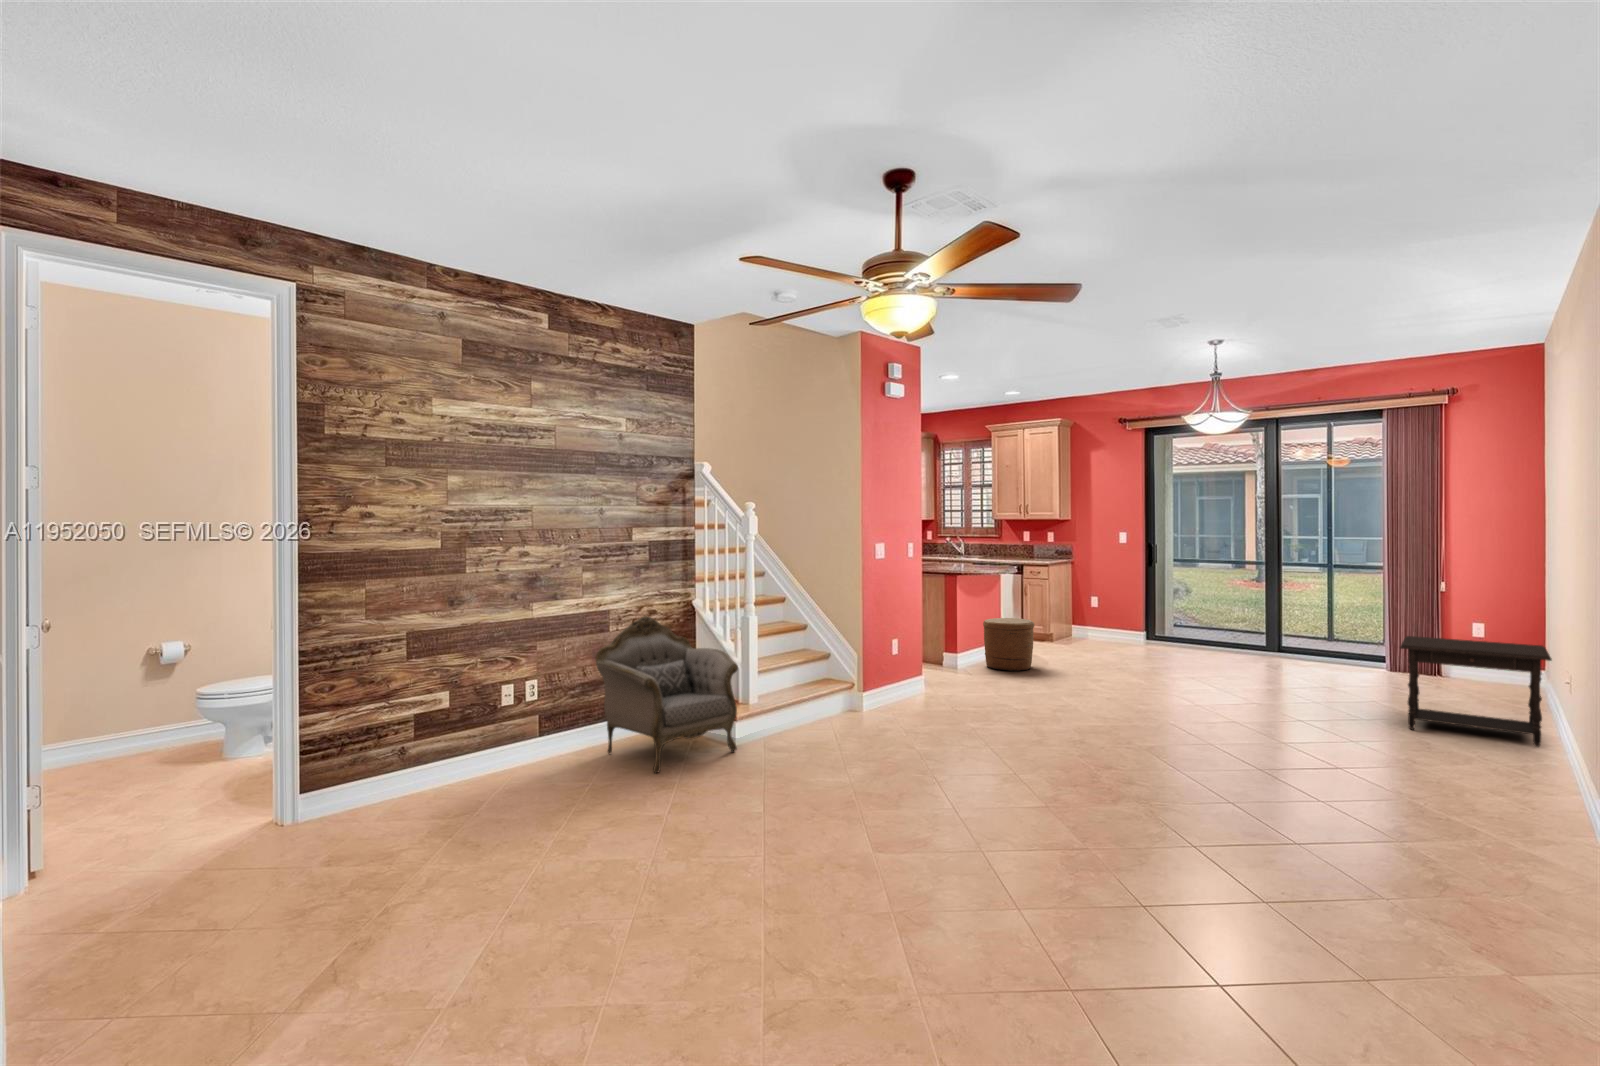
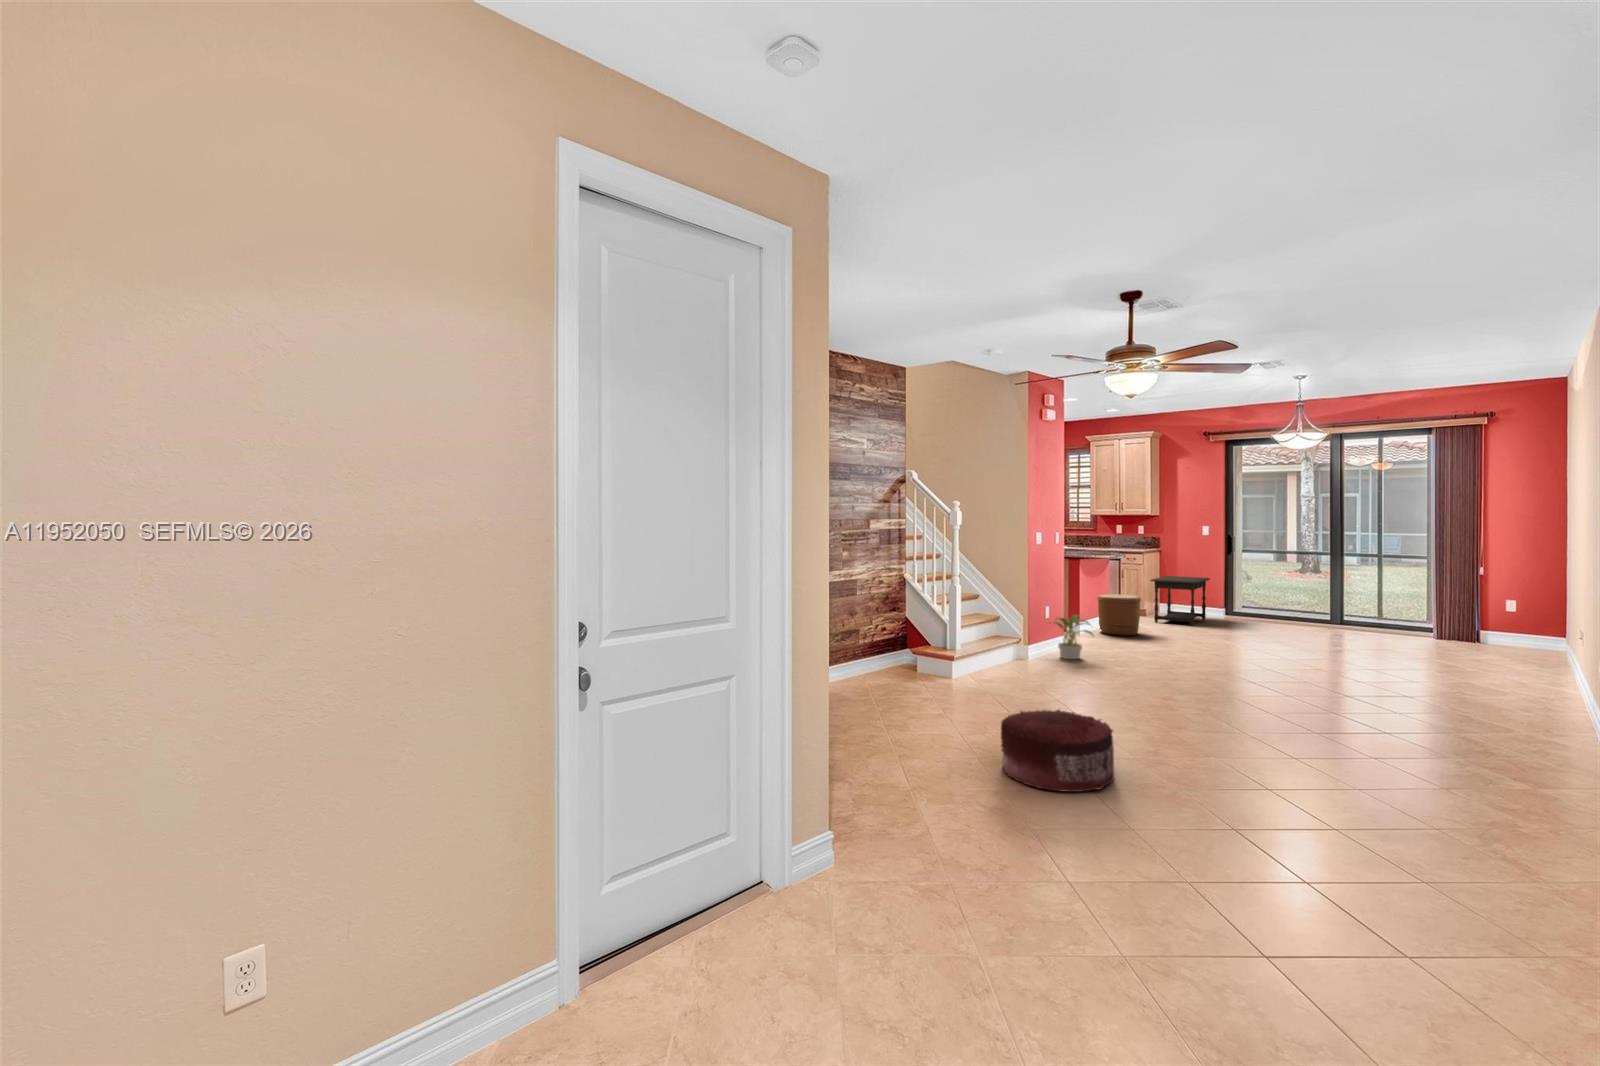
armchair: present [596,616,738,773] -> none [855,584,956,694]
side table: present [1400,636,1552,747] -> present [1150,576,1210,626]
potted plant: none [898,650,952,709] -> present [1053,615,1093,659]
pouf: none [647,826,829,991] -> present [1001,709,1115,792]

